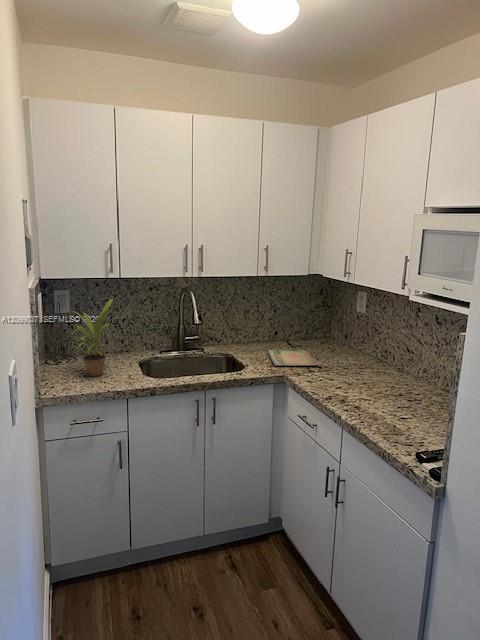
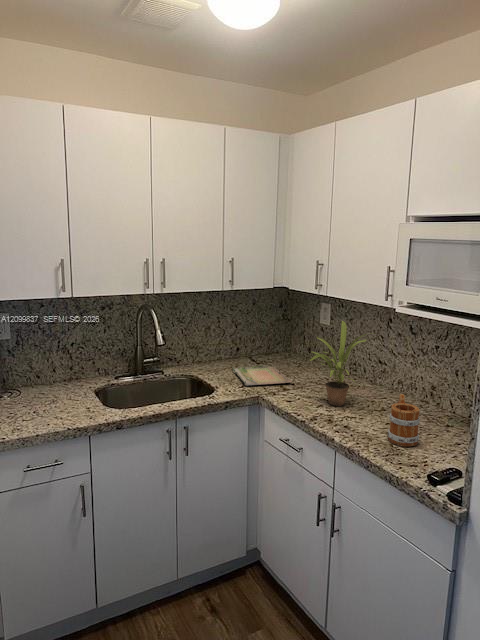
potted plant: present [72,299,113,377] -> present [310,321,366,406]
mug: none [393,380,424,429] -> present [388,394,420,446]

